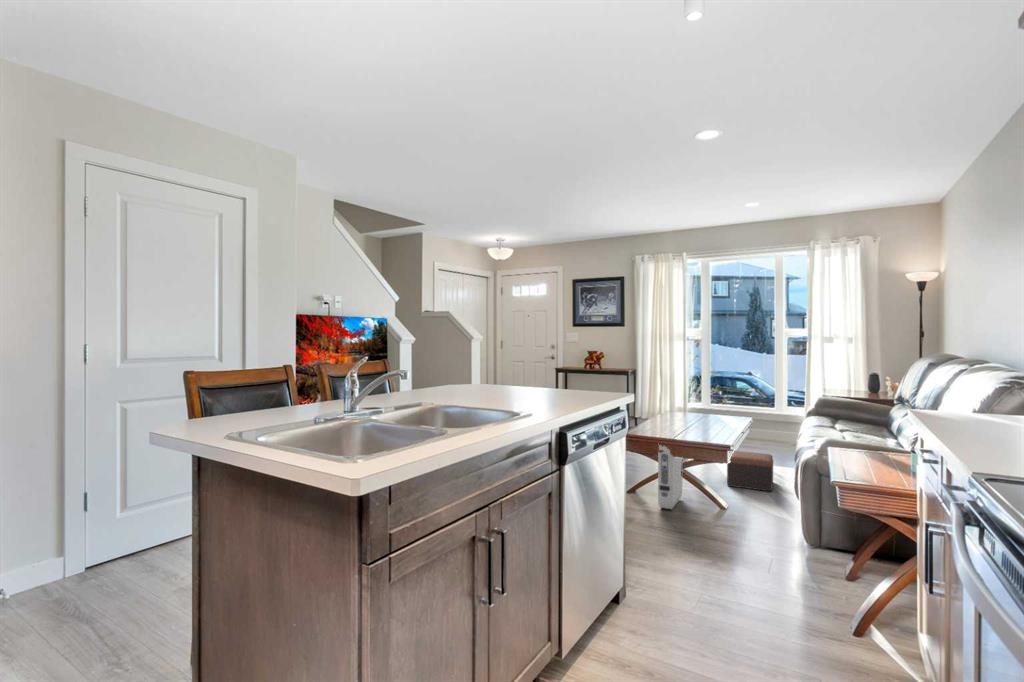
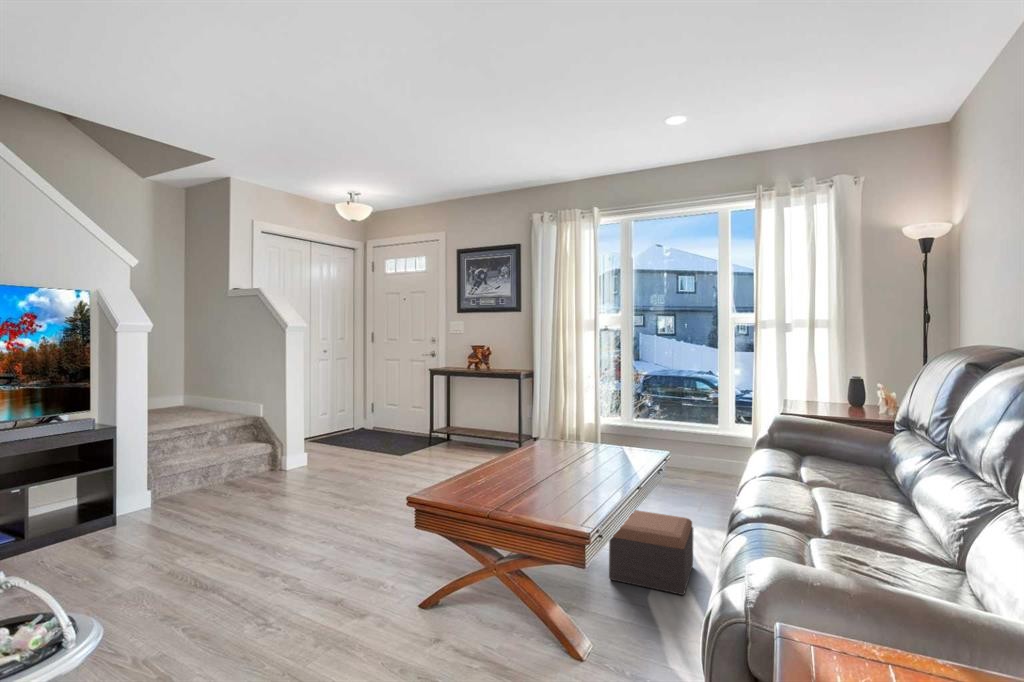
air purifier: present [658,445,682,509] -> none [435,495,509,664]

